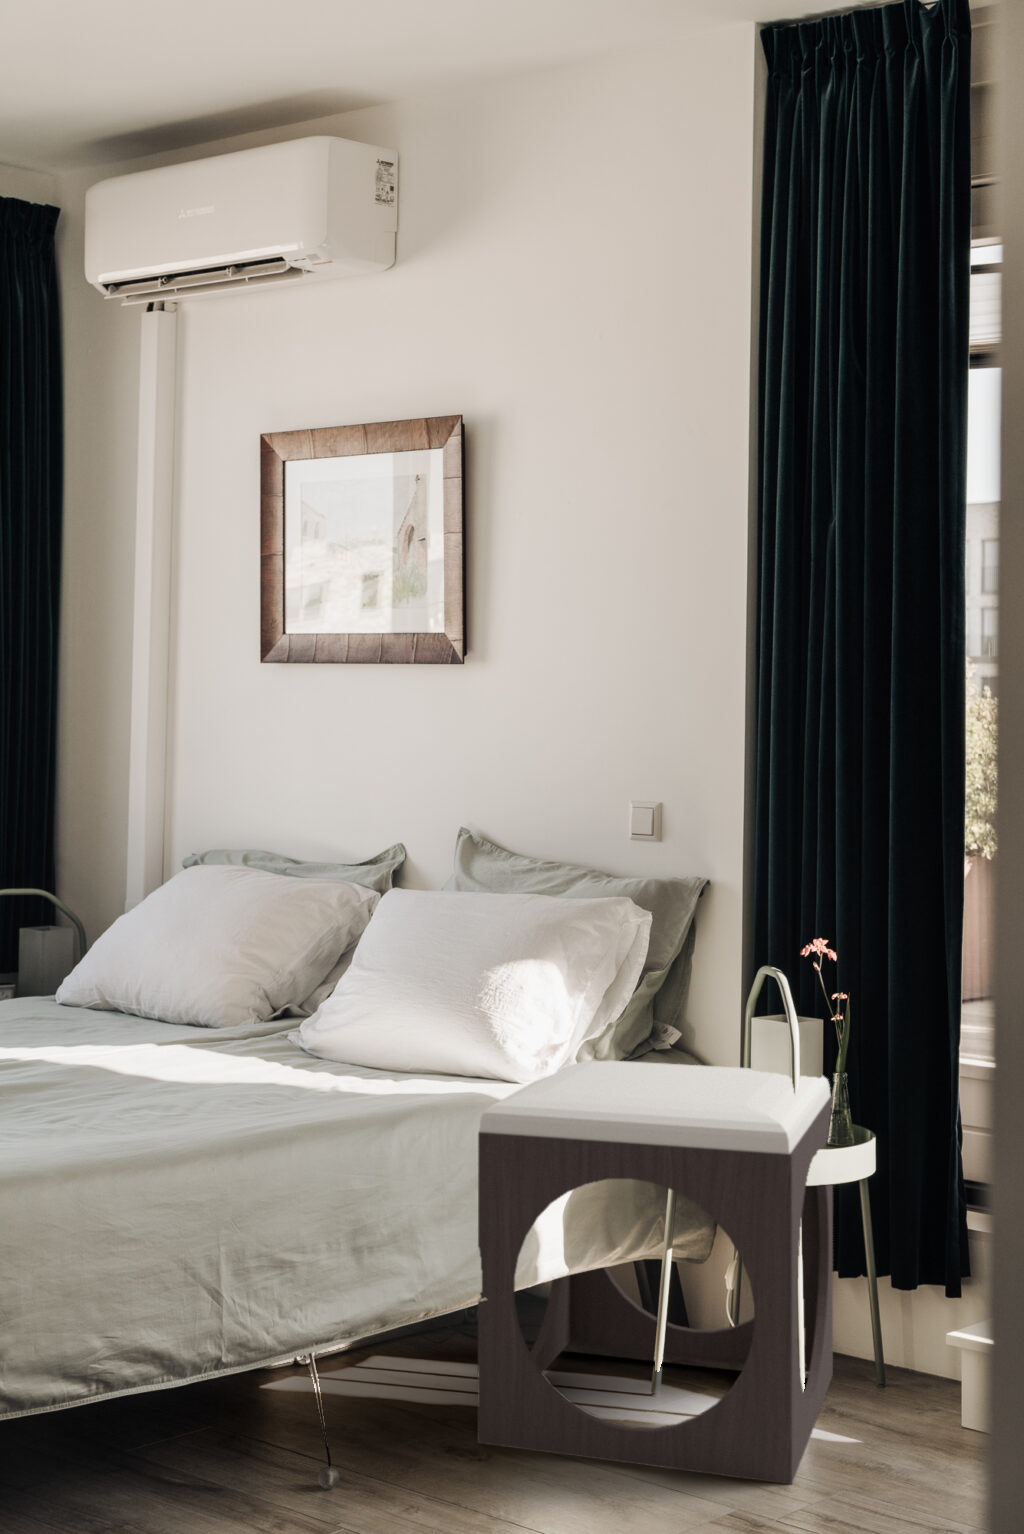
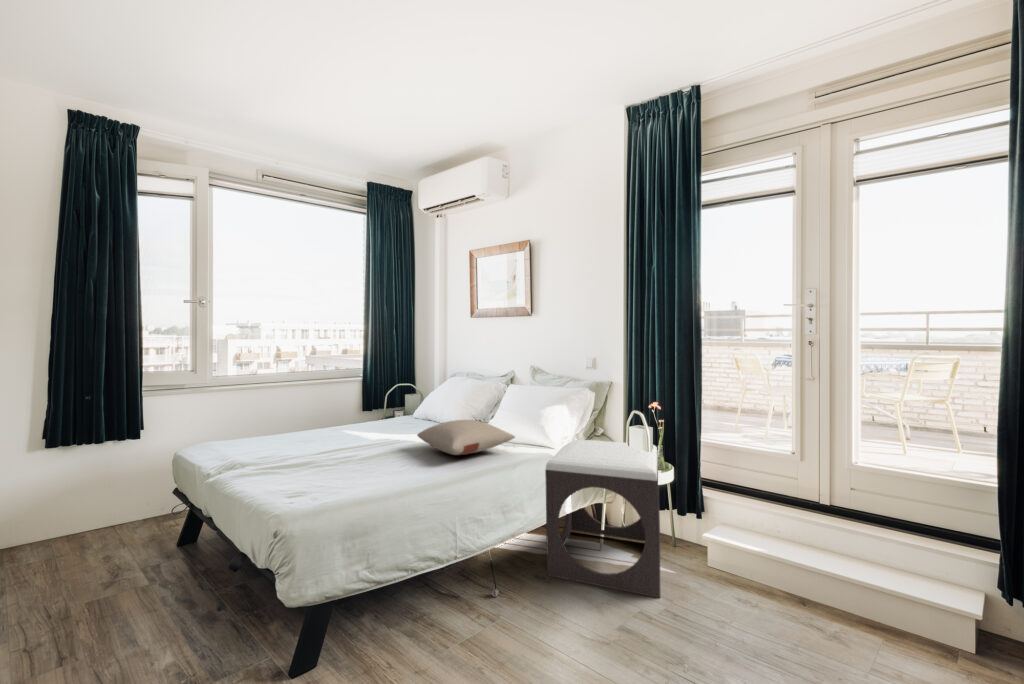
pillow: none [89,990,392,1089] -> present [417,420,515,455]

